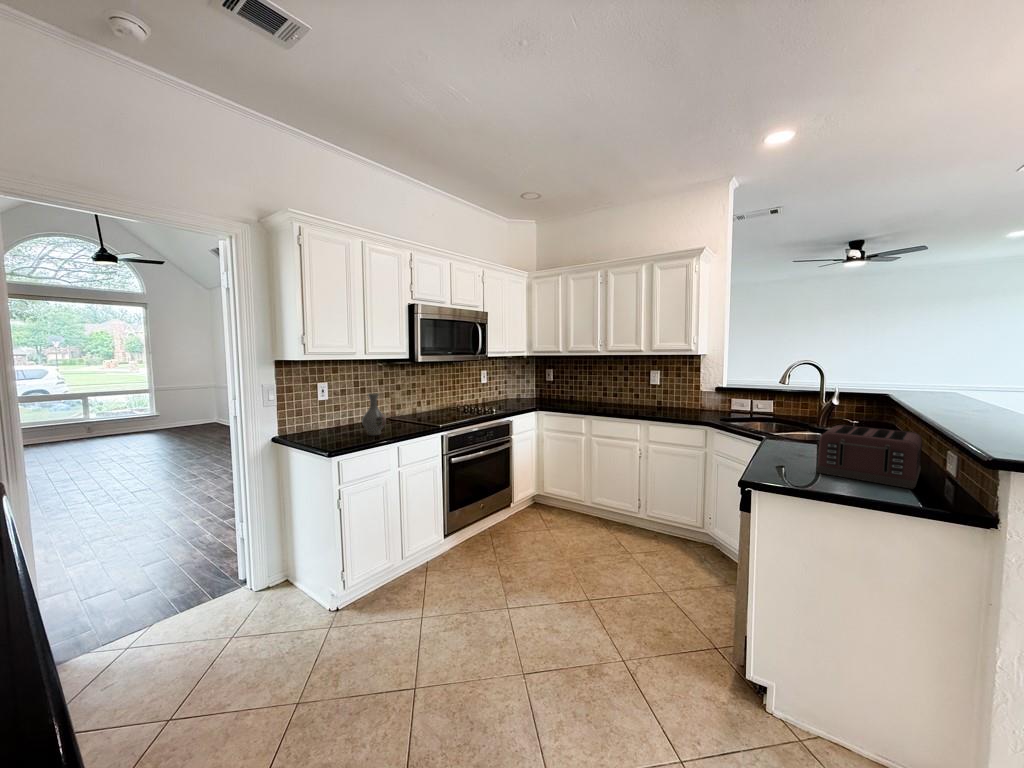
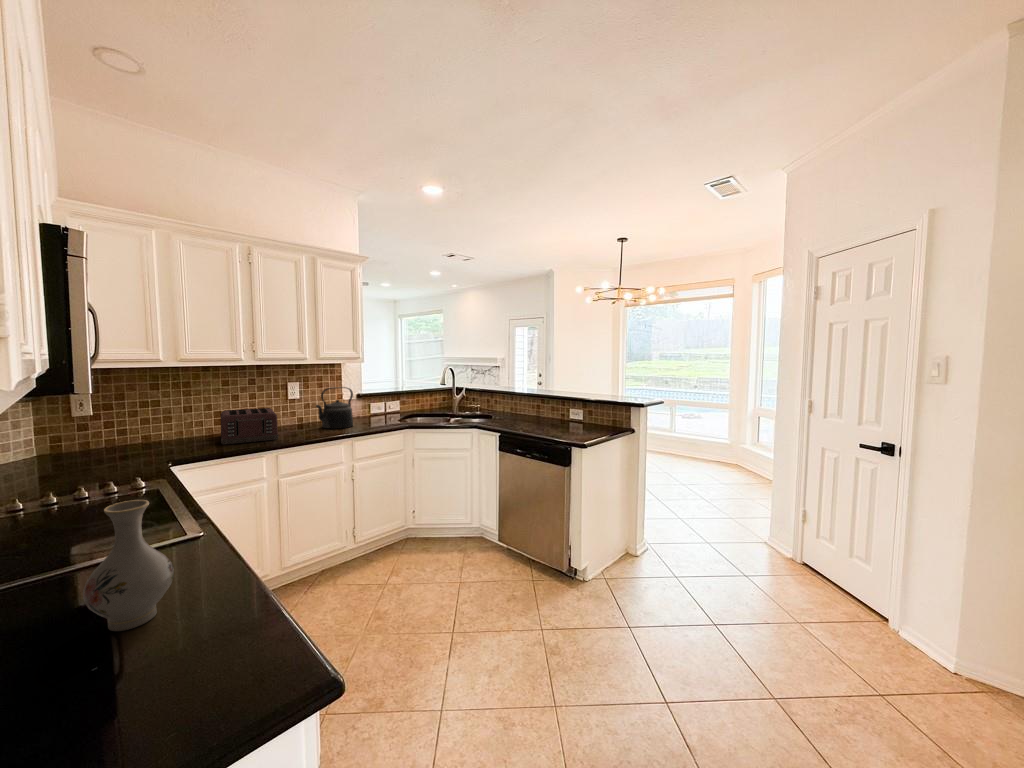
kettle: none [654,376,692,415] -> present [316,387,353,429]
toaster: present [816,425,922,489] -> present [221,408,279,444]

